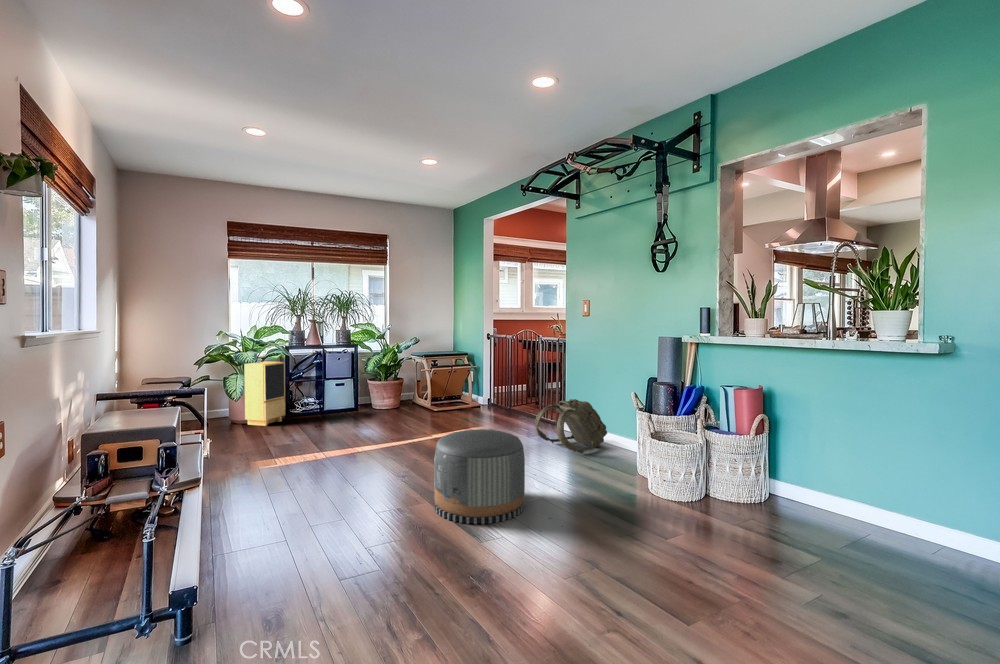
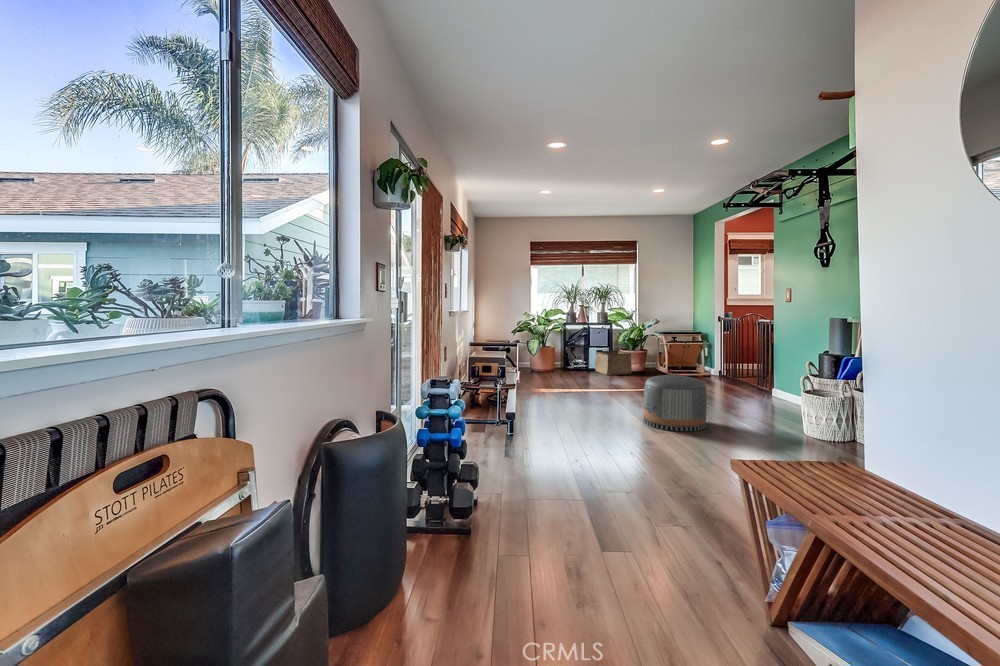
speaker: present [244,362,285,426] -> none [539,333,563,374]
storage bin: none [335,382,386,419] -> present [595,351,632,375]
backpack: present [535,399,607,453] -> none [739,368,807,410]

